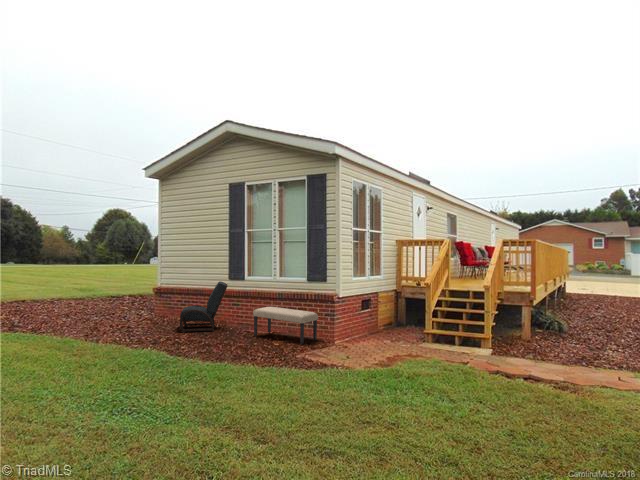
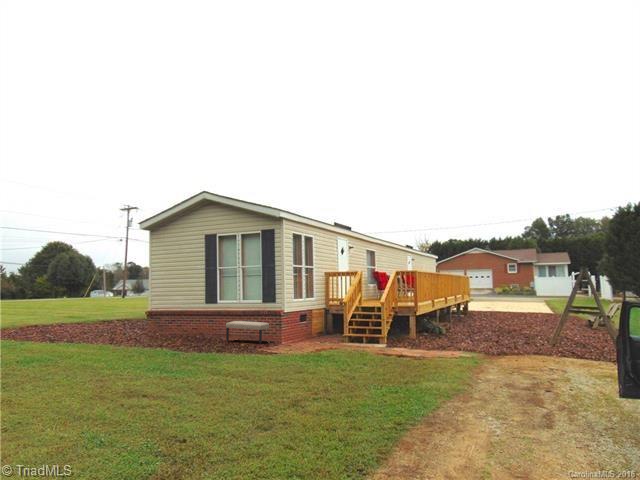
lounge chair: present [180,281,227,333] -> none [172,305,206,342]

